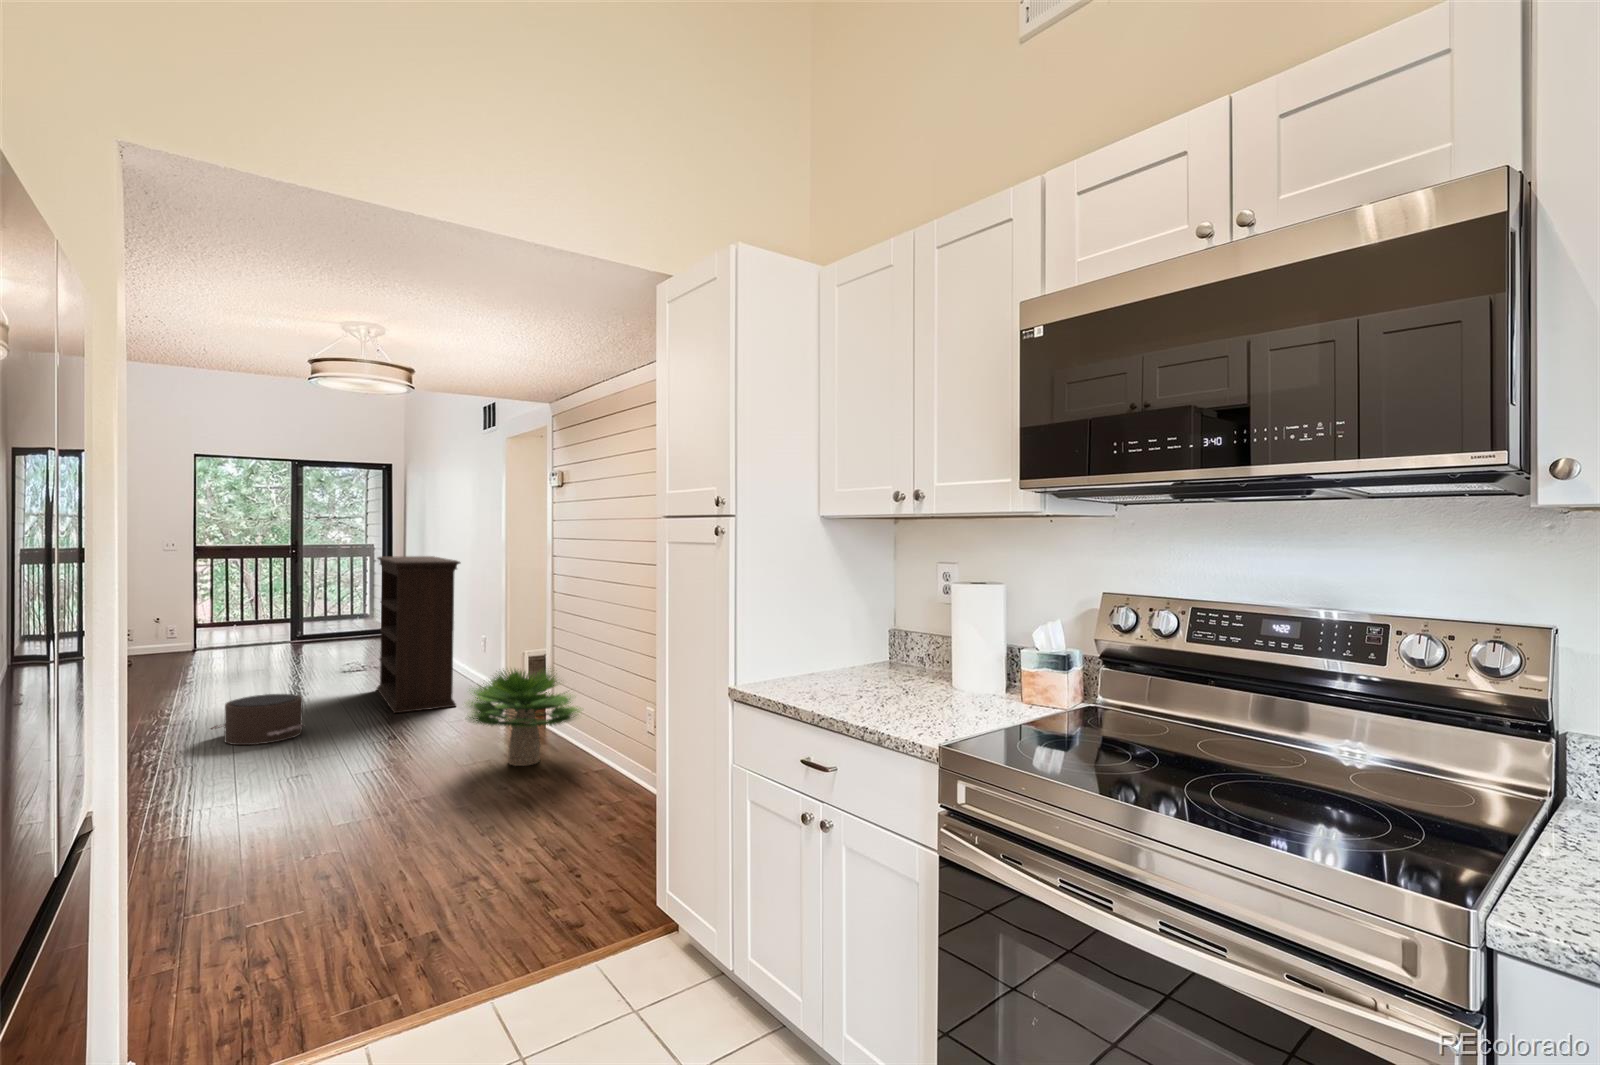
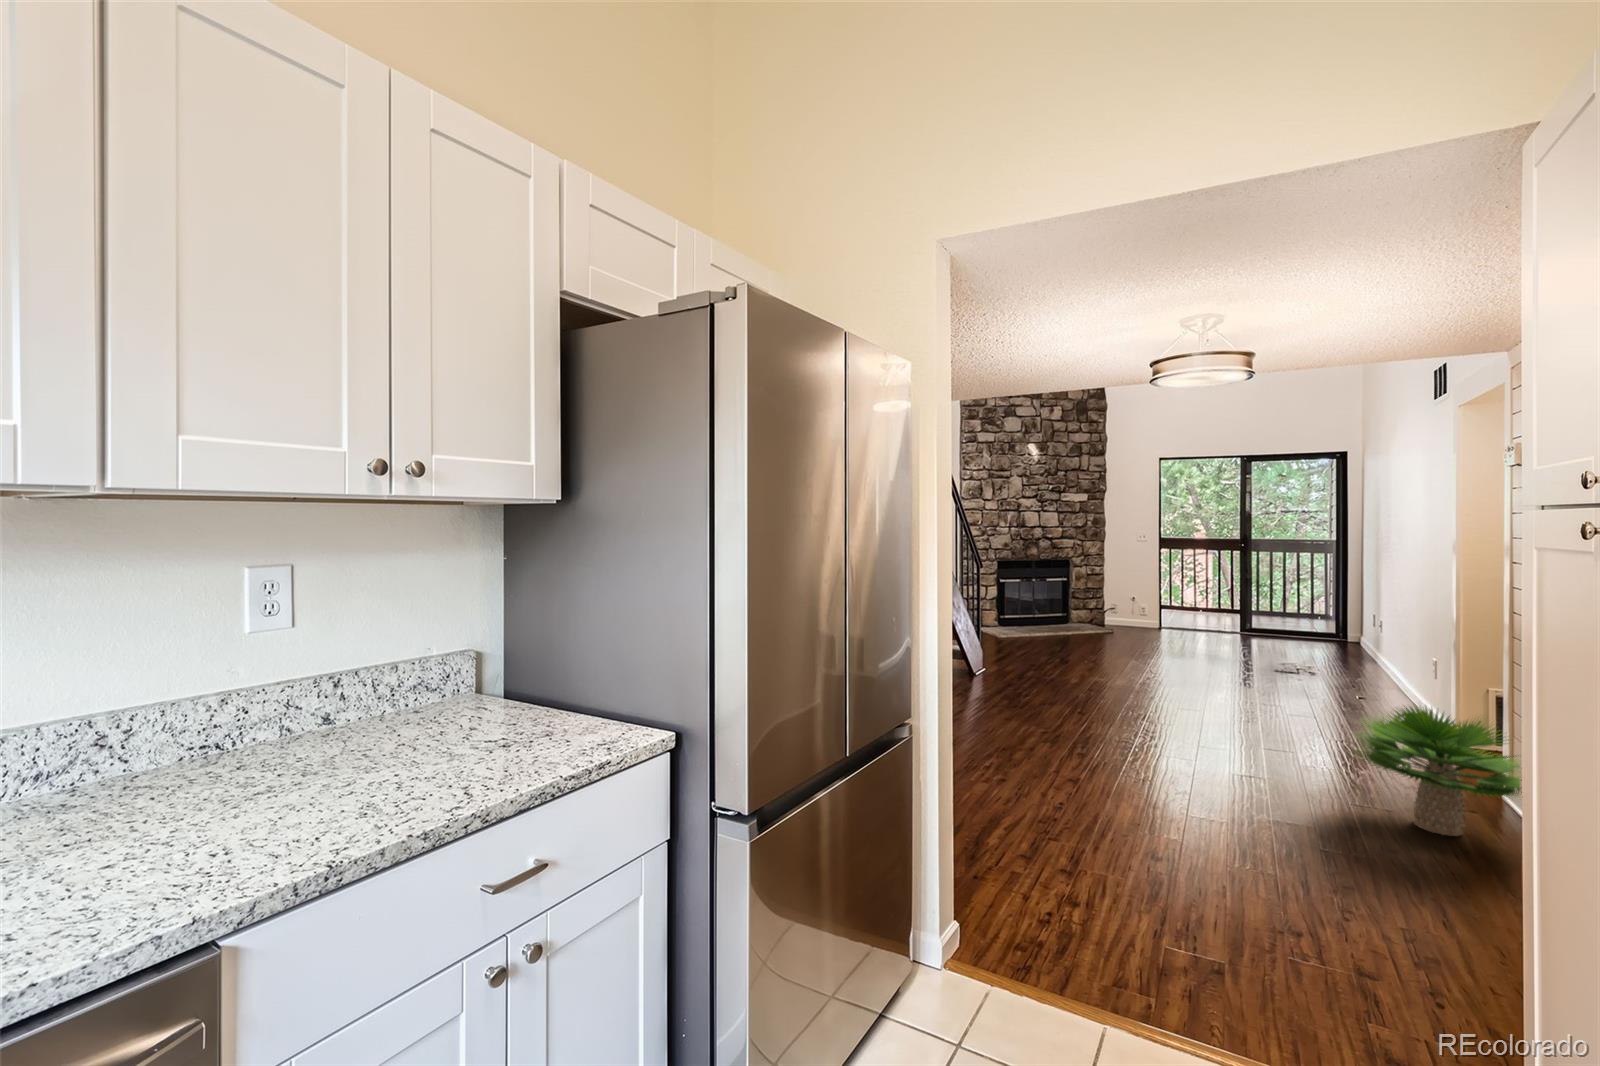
bookshelf: present [377,556,460,713] -> none [1297,557,1391,736]
pouf: present [211,694,303,745] -> none [1131,675,1207,722]

